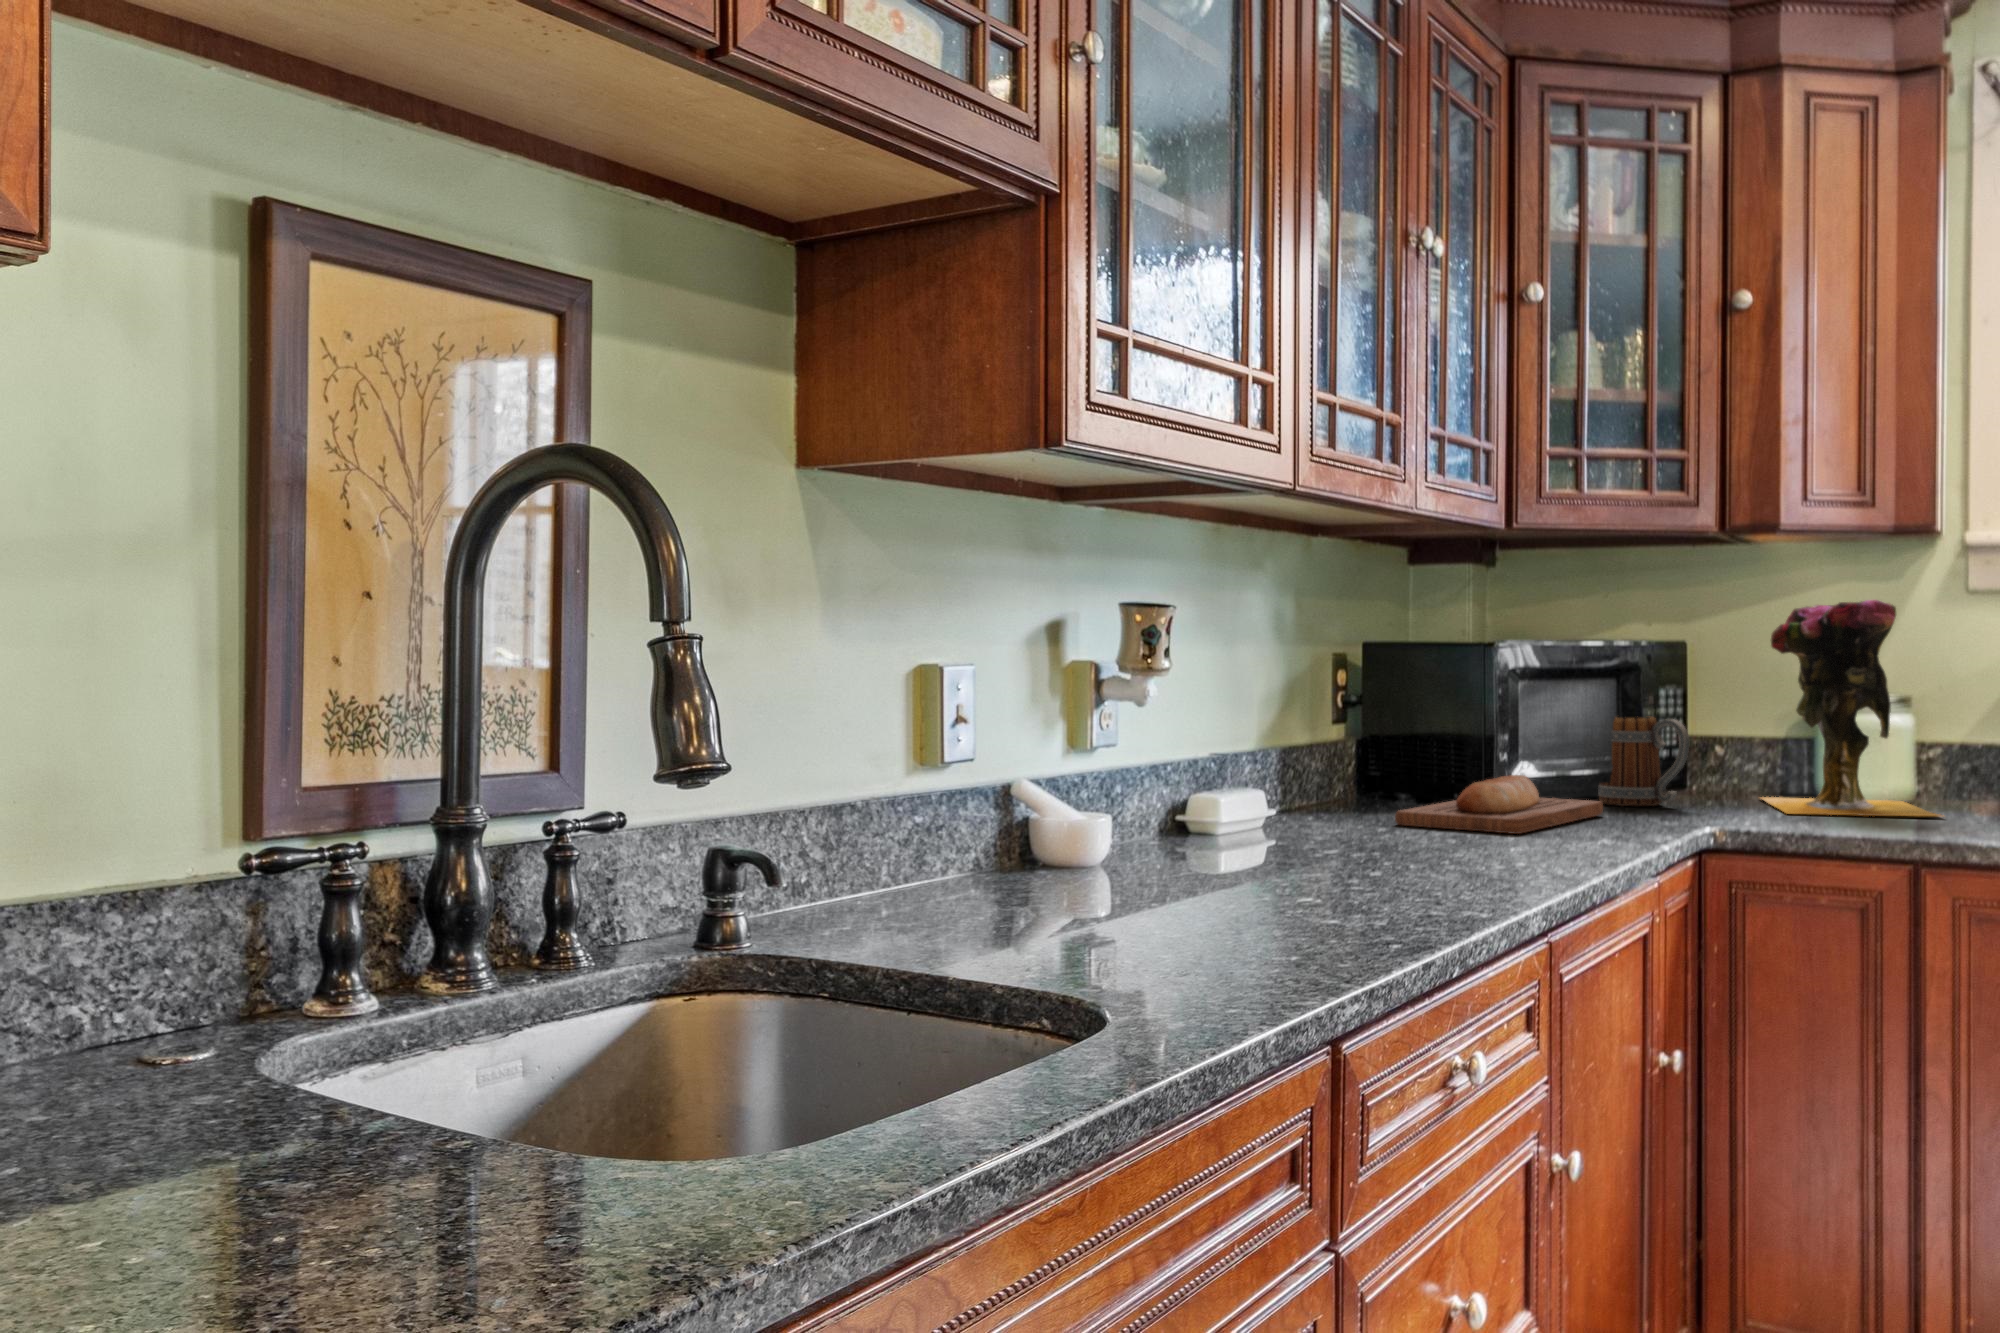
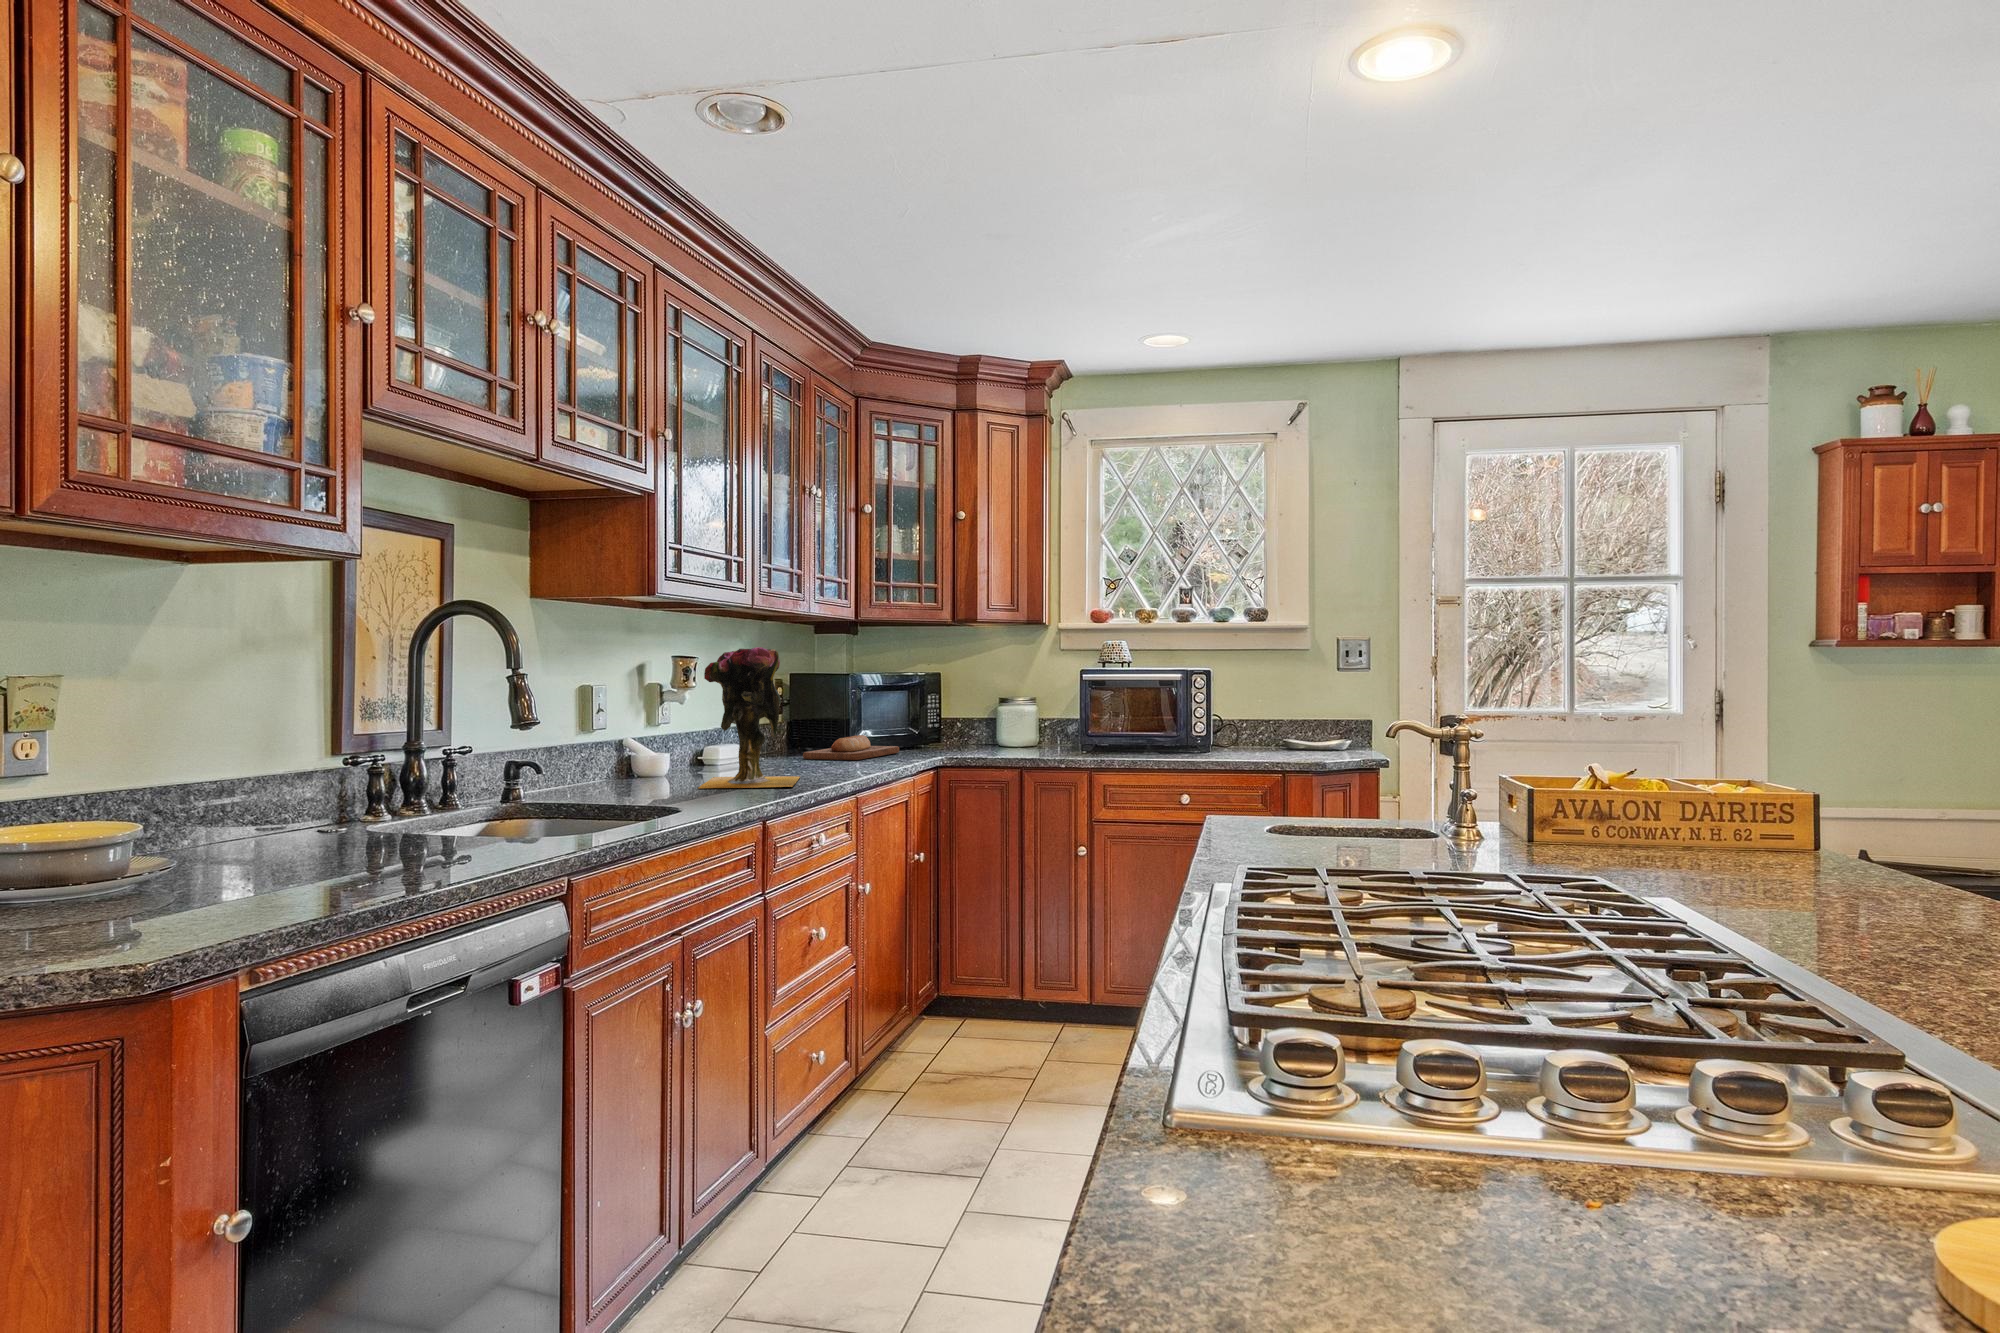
vase: present [1761,600,1944,816] -> present [698,647,800,788]
mug: present [1598,717,1689,806] -> none [901,707,940,749]

